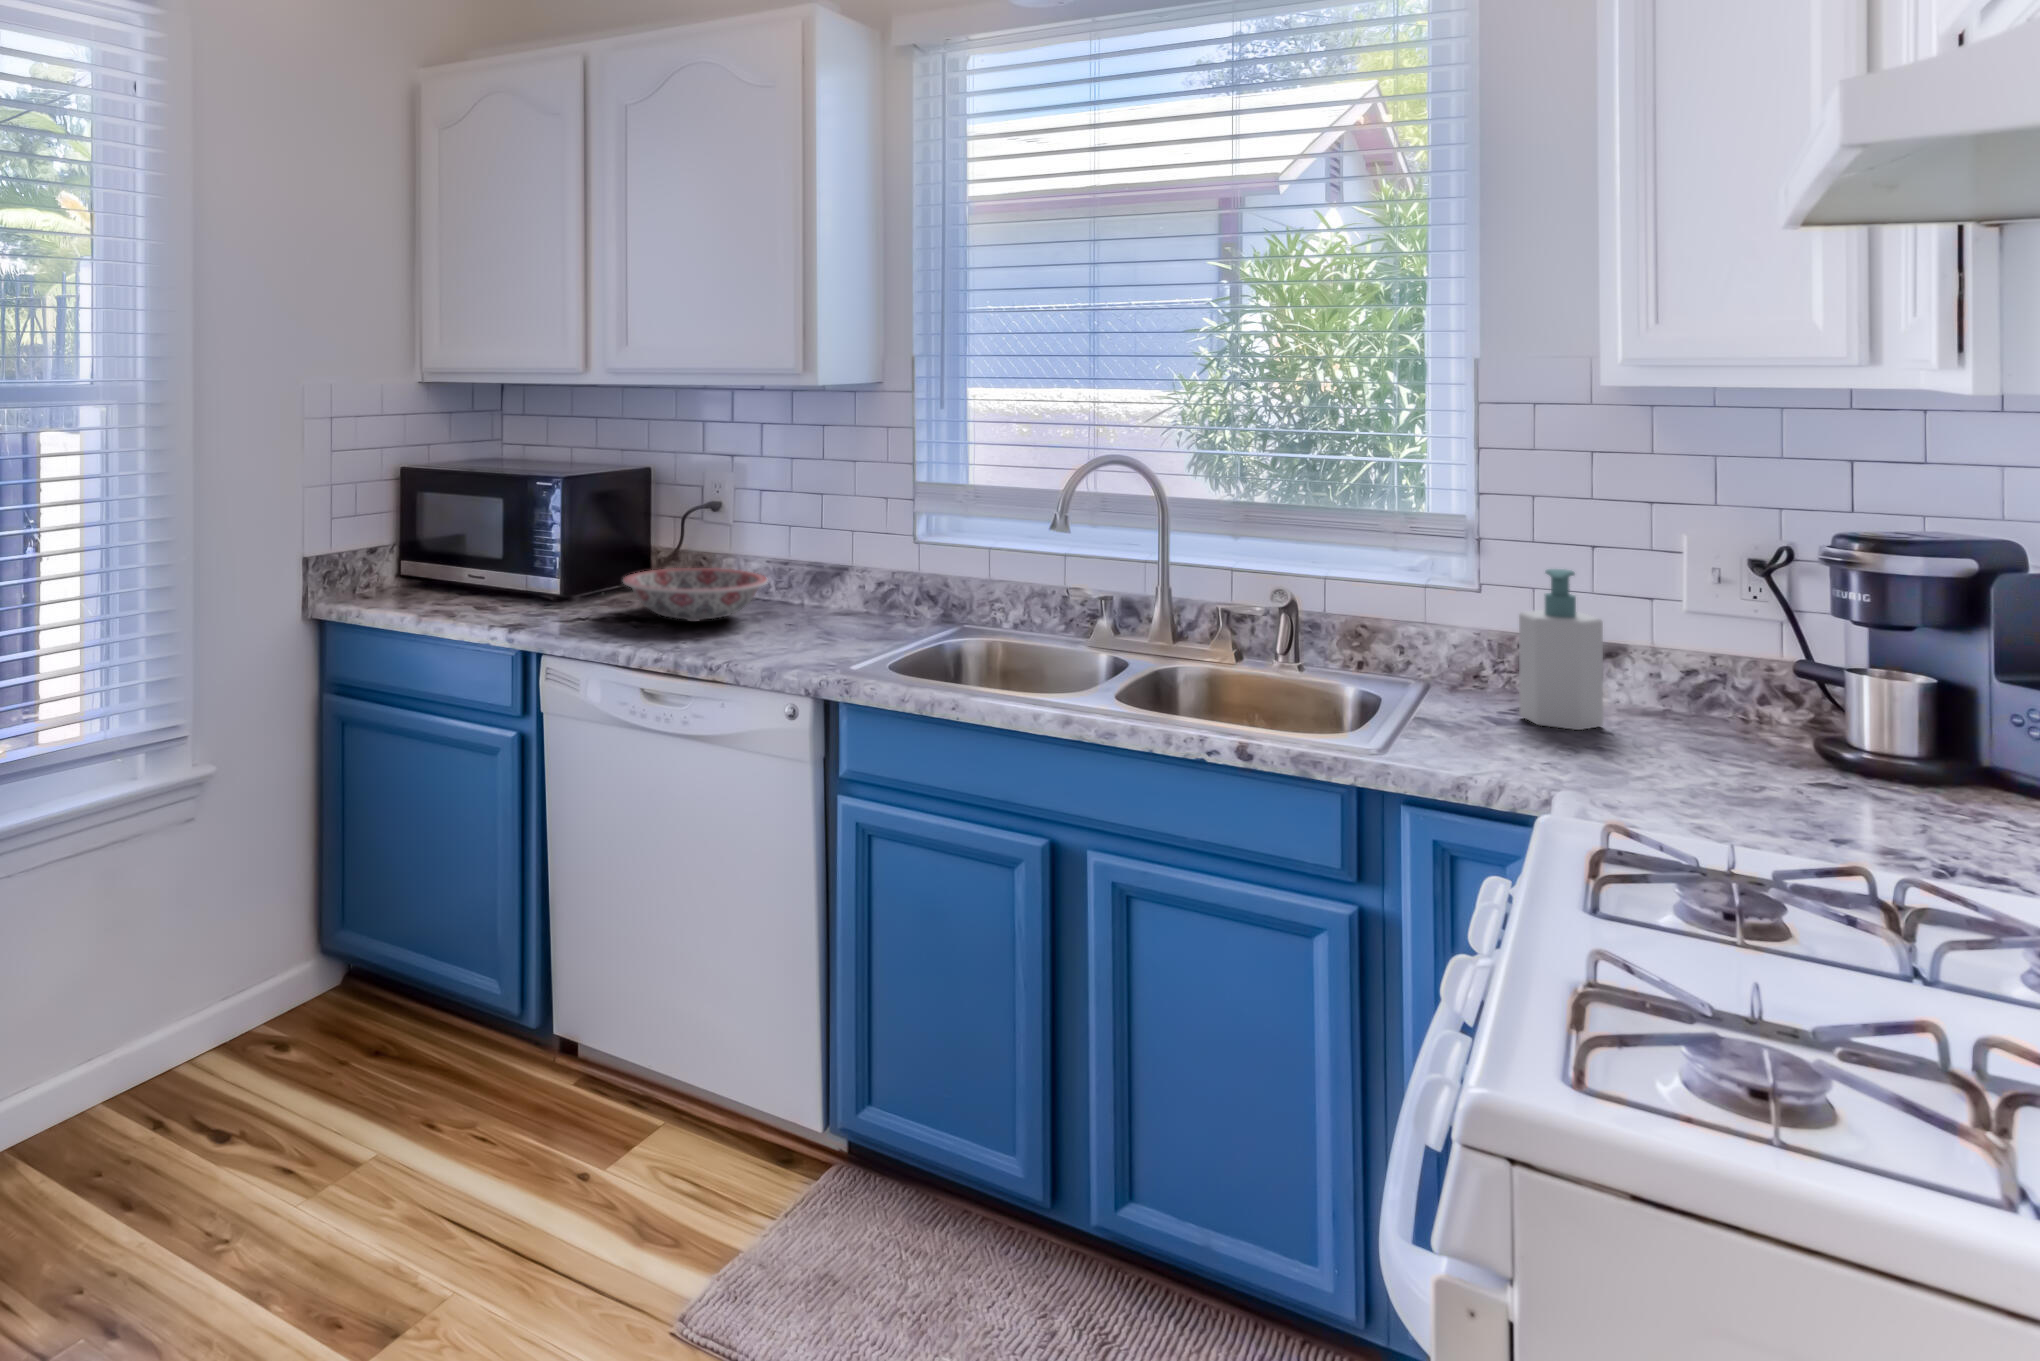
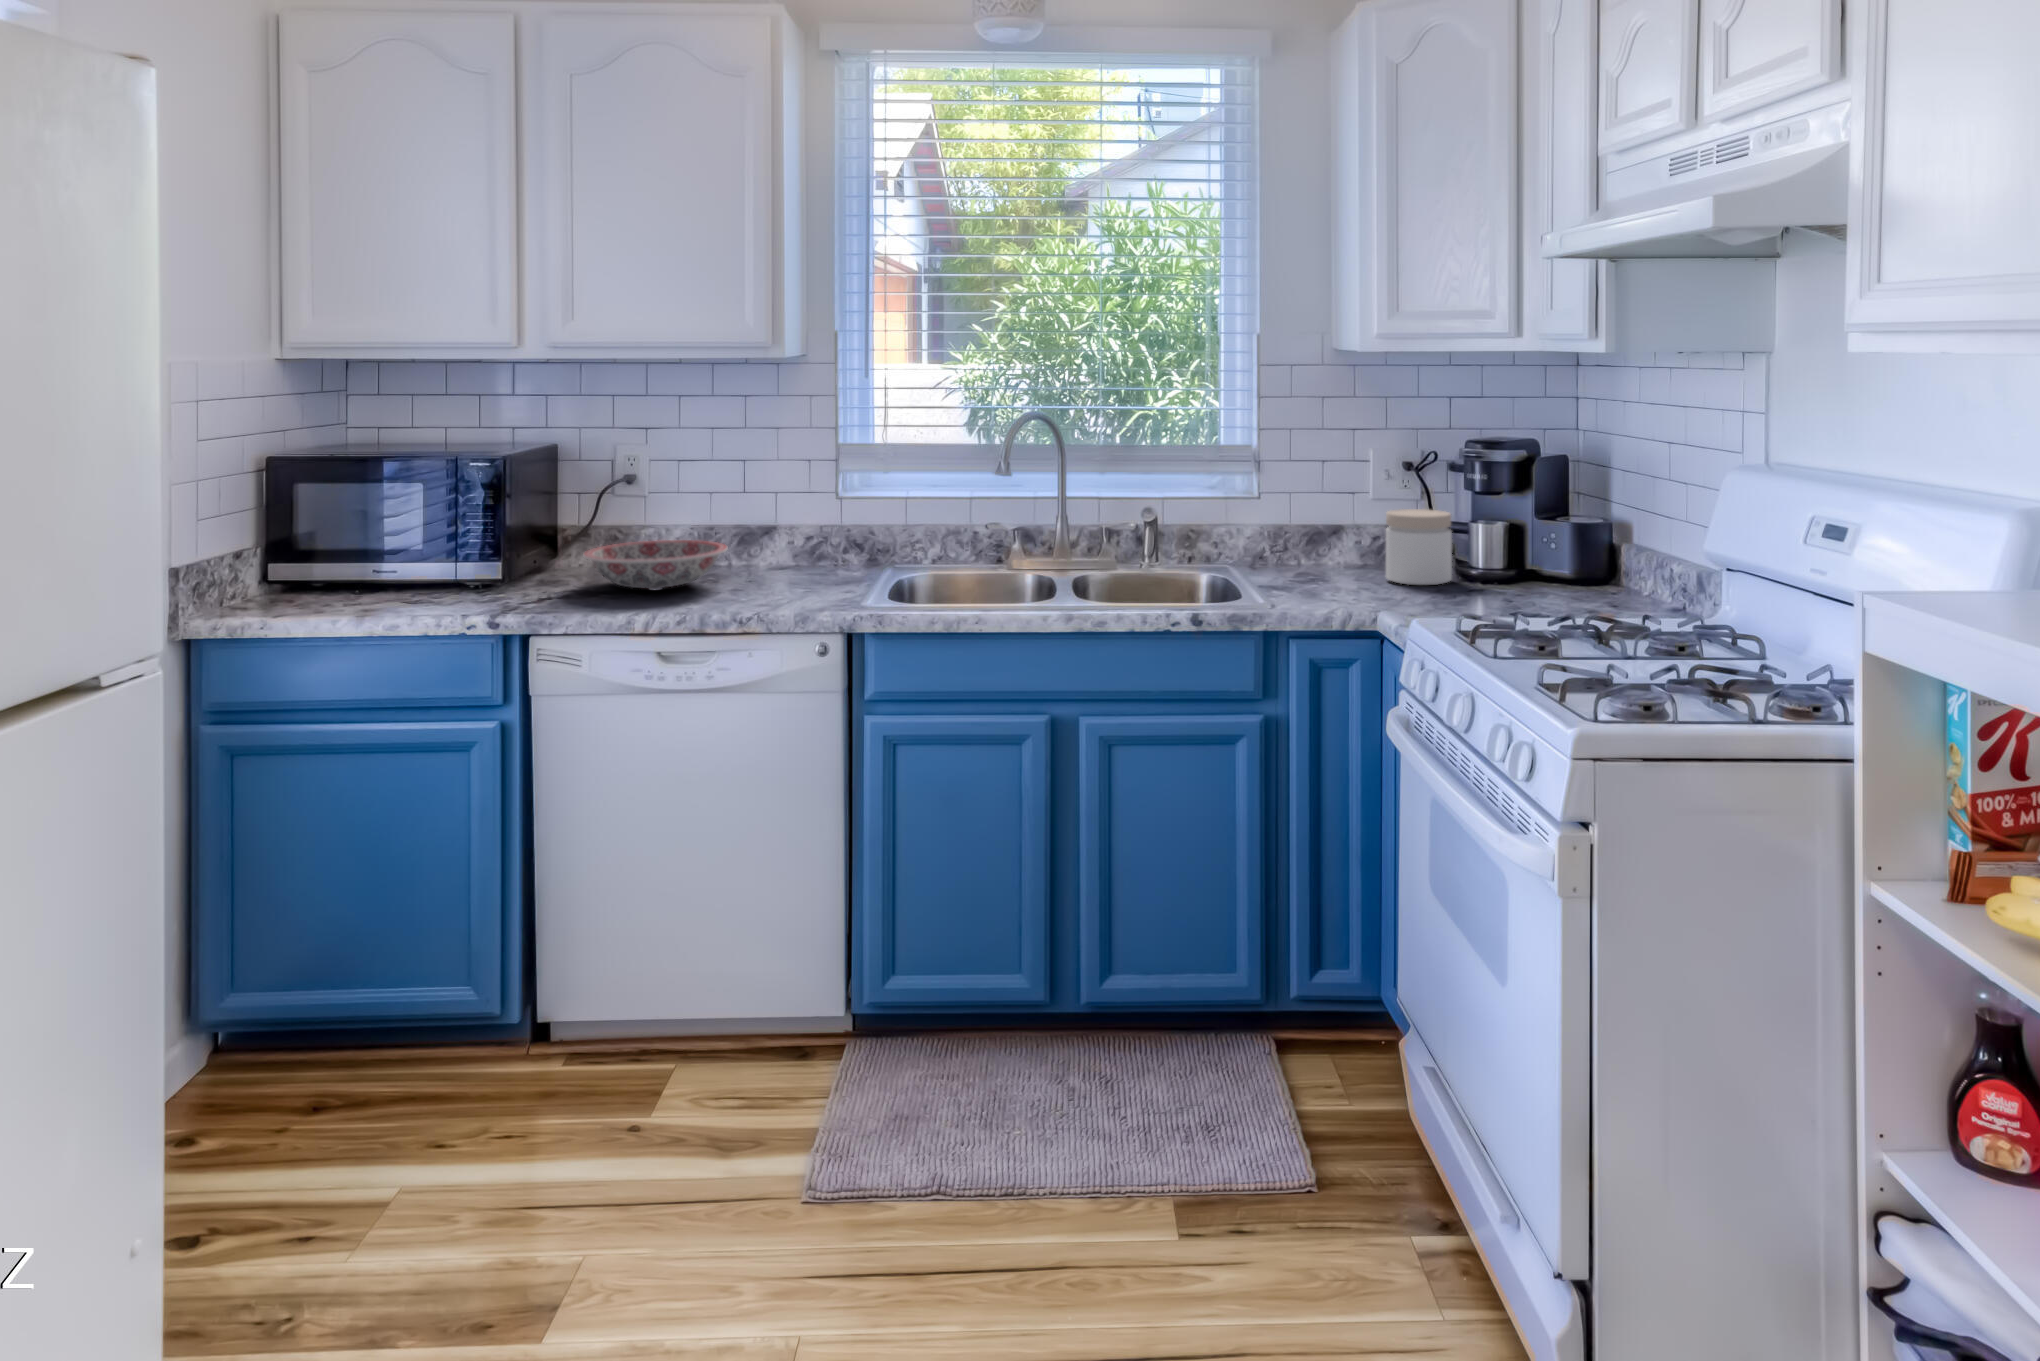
soap bottle: present [1519,569,1603,730] -> none [1305,479,1351,581]
jar: none [1654,629,1788,763] -> present [1386,509,1452,585]

